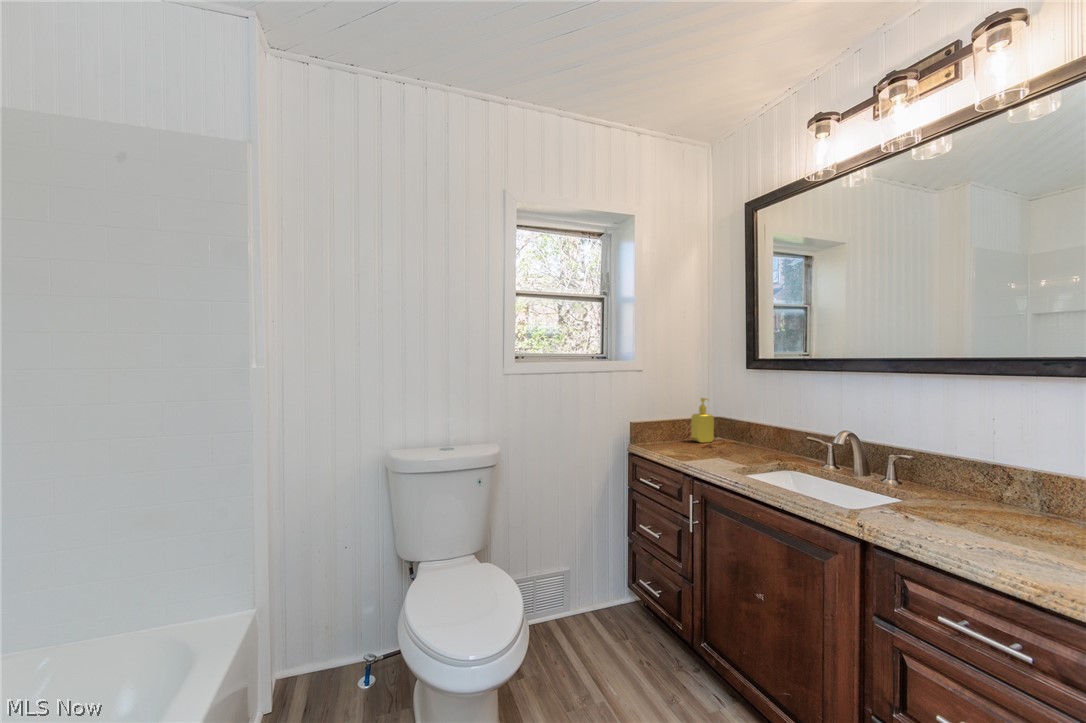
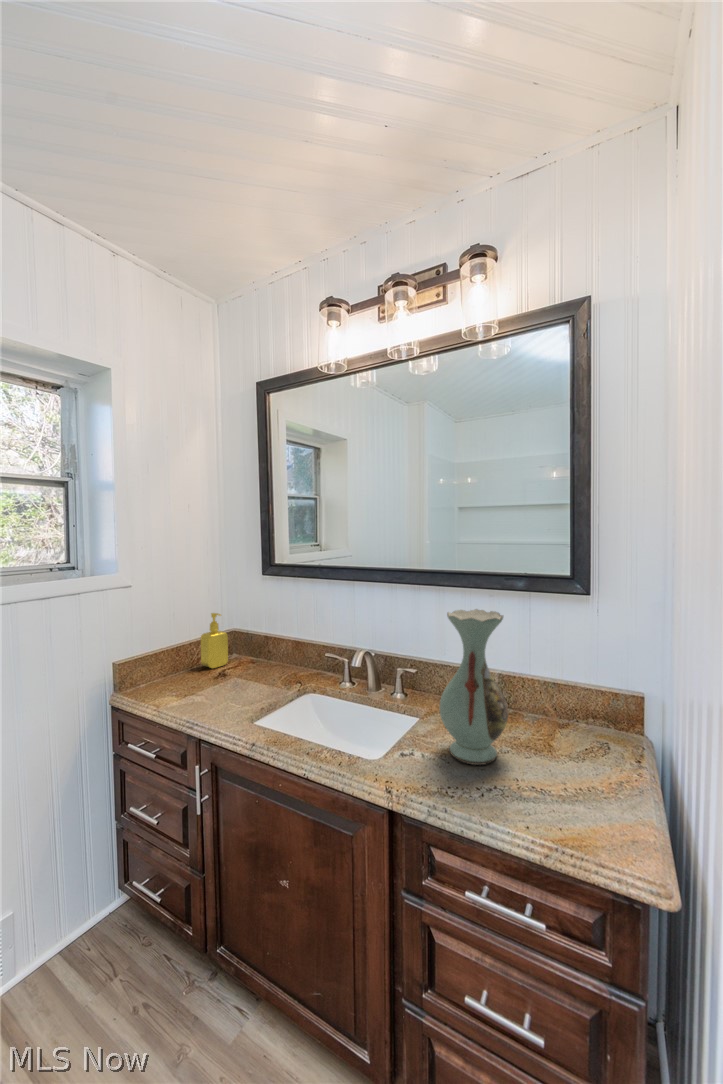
decorative vase: none [927,384,1021,534] -> present [439,609,508,765]

